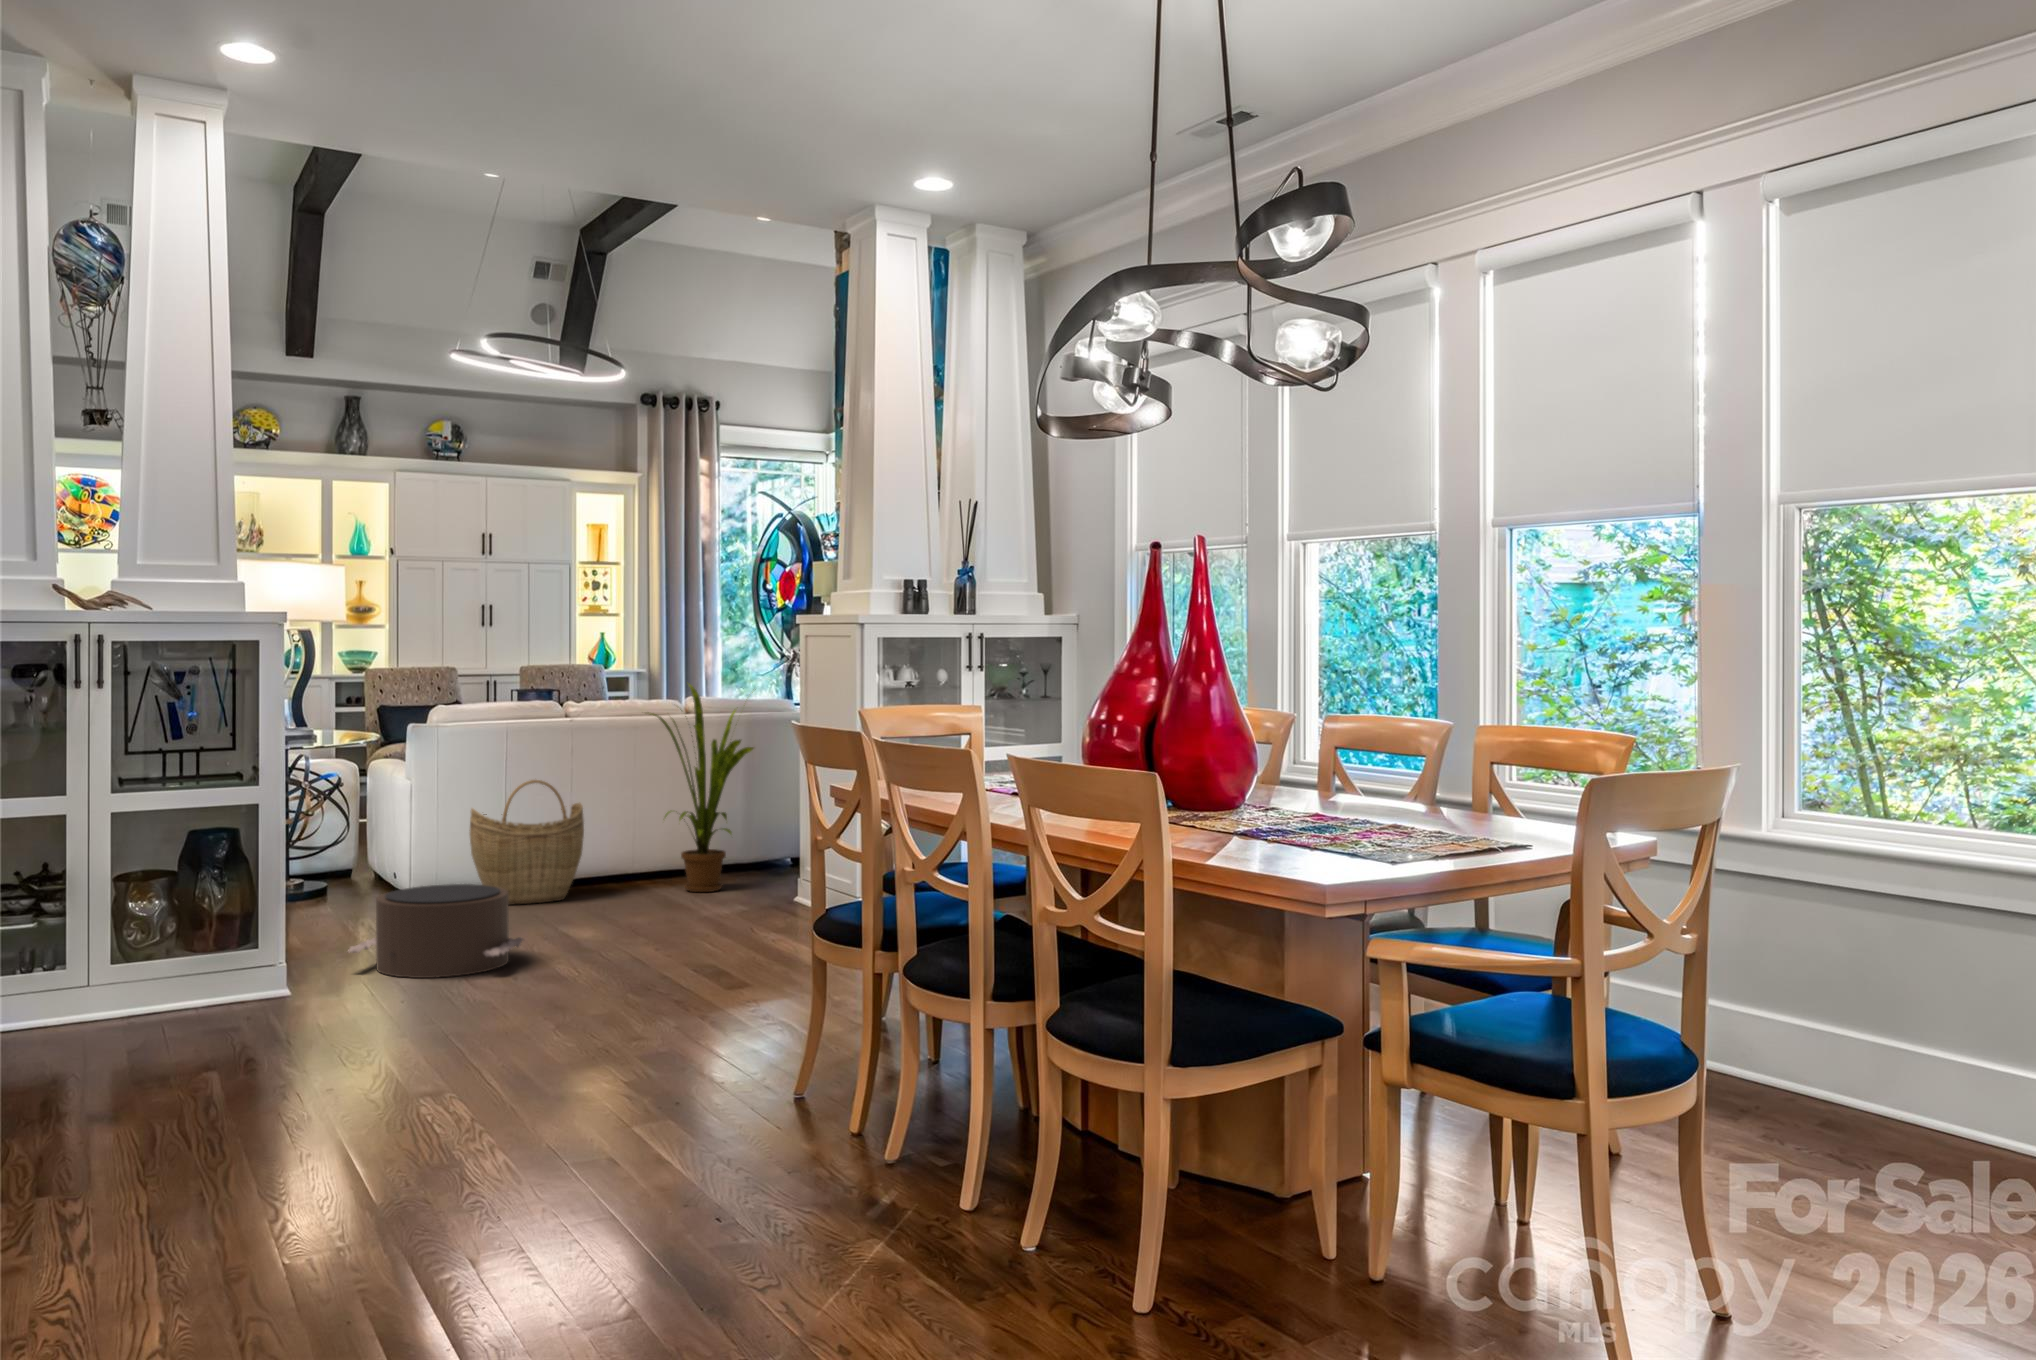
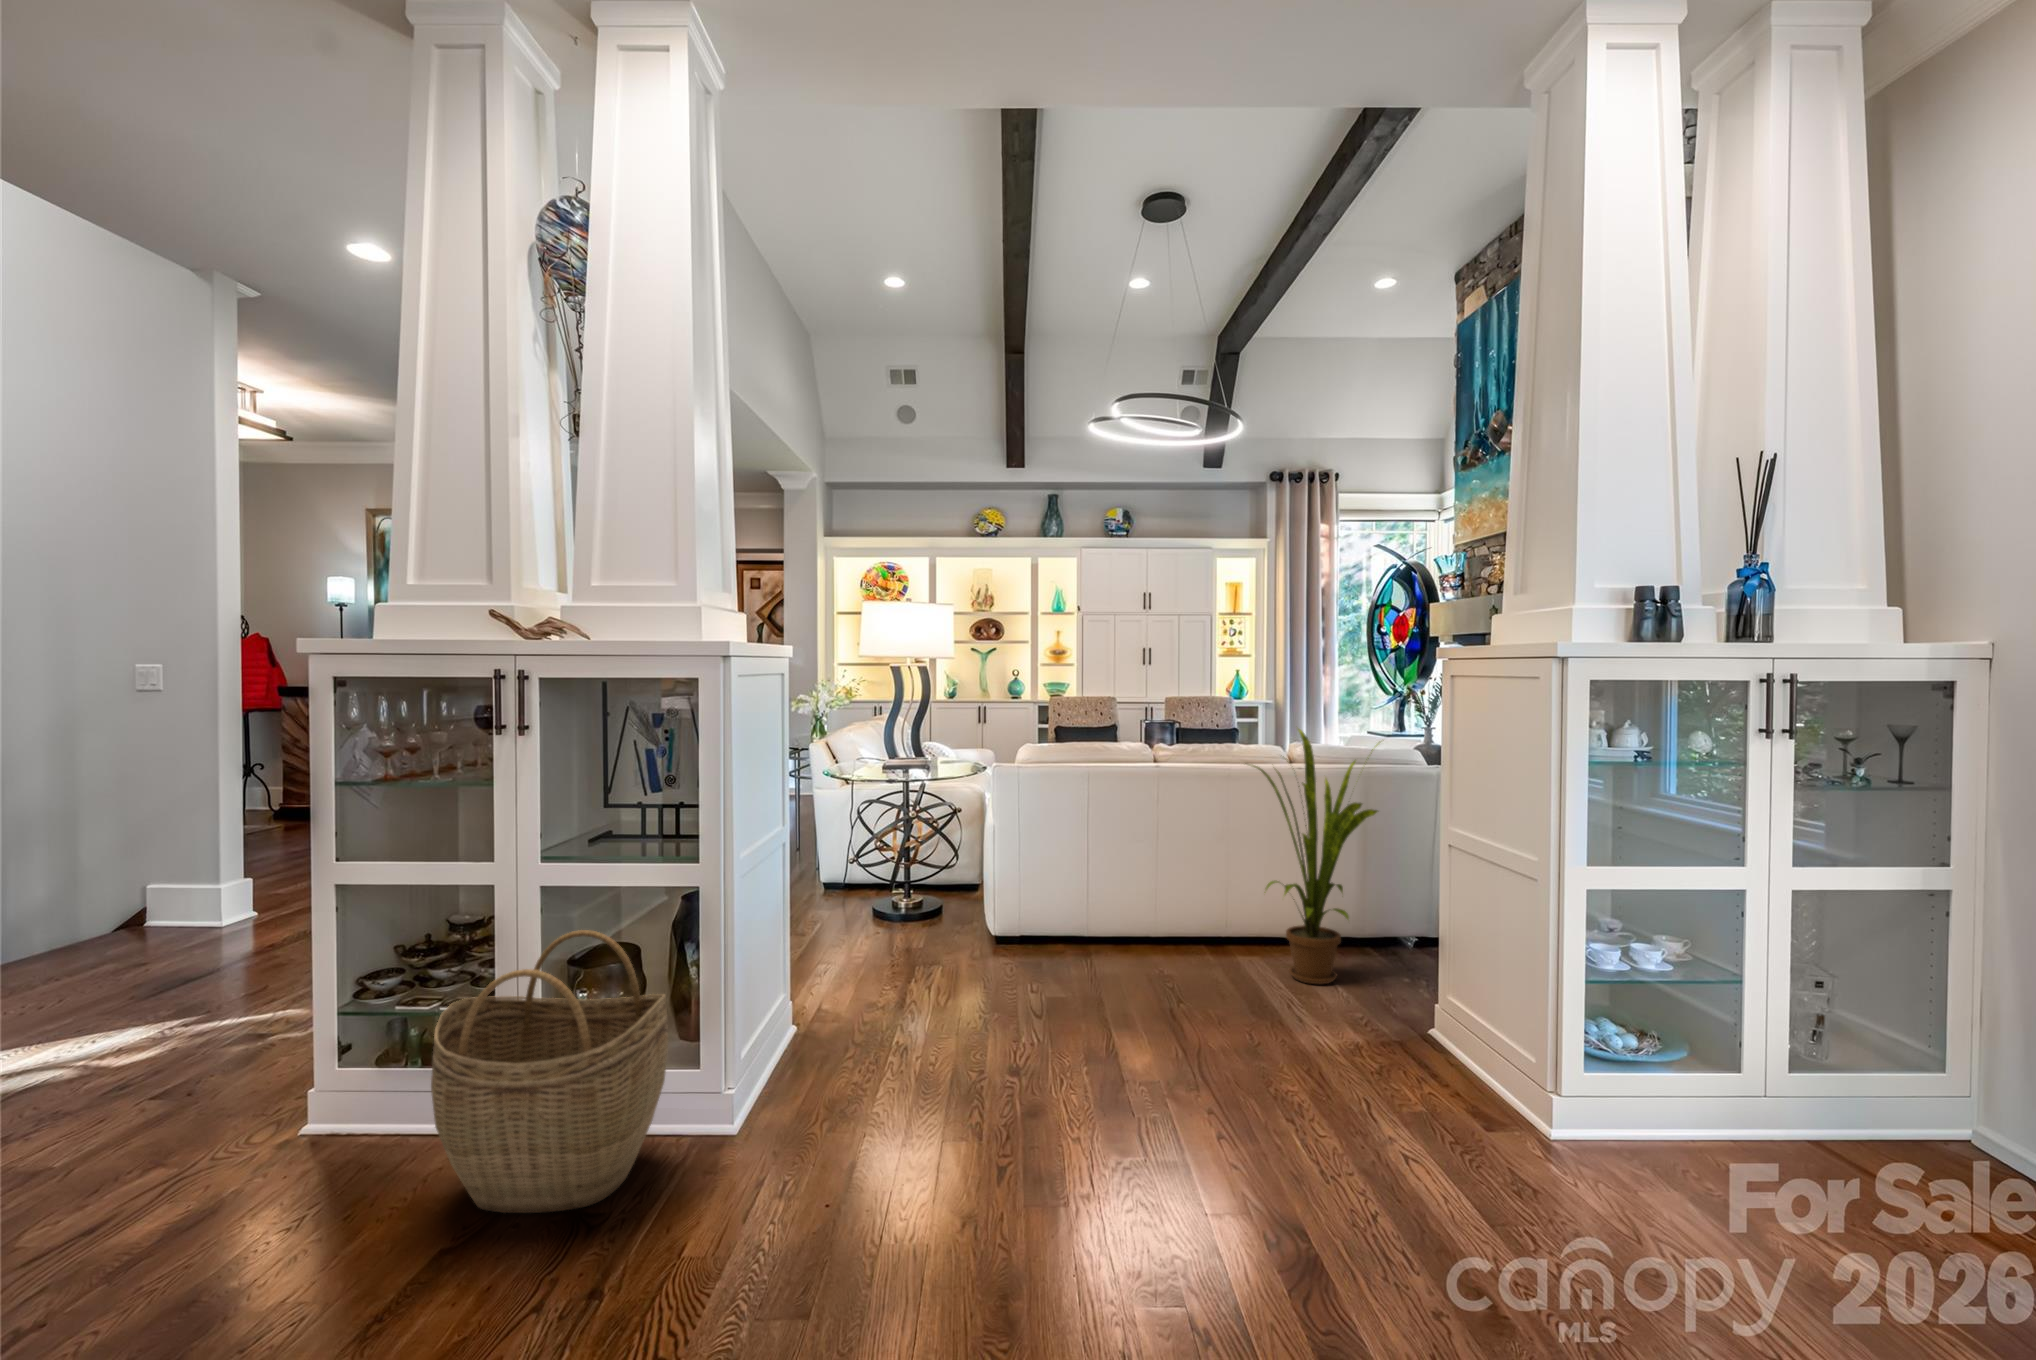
woven basket: present [470,780,584,905] -> present [431,930,669,1213]
pouf: present [348,884,523,978] -> none [812,998,1039,1171]

